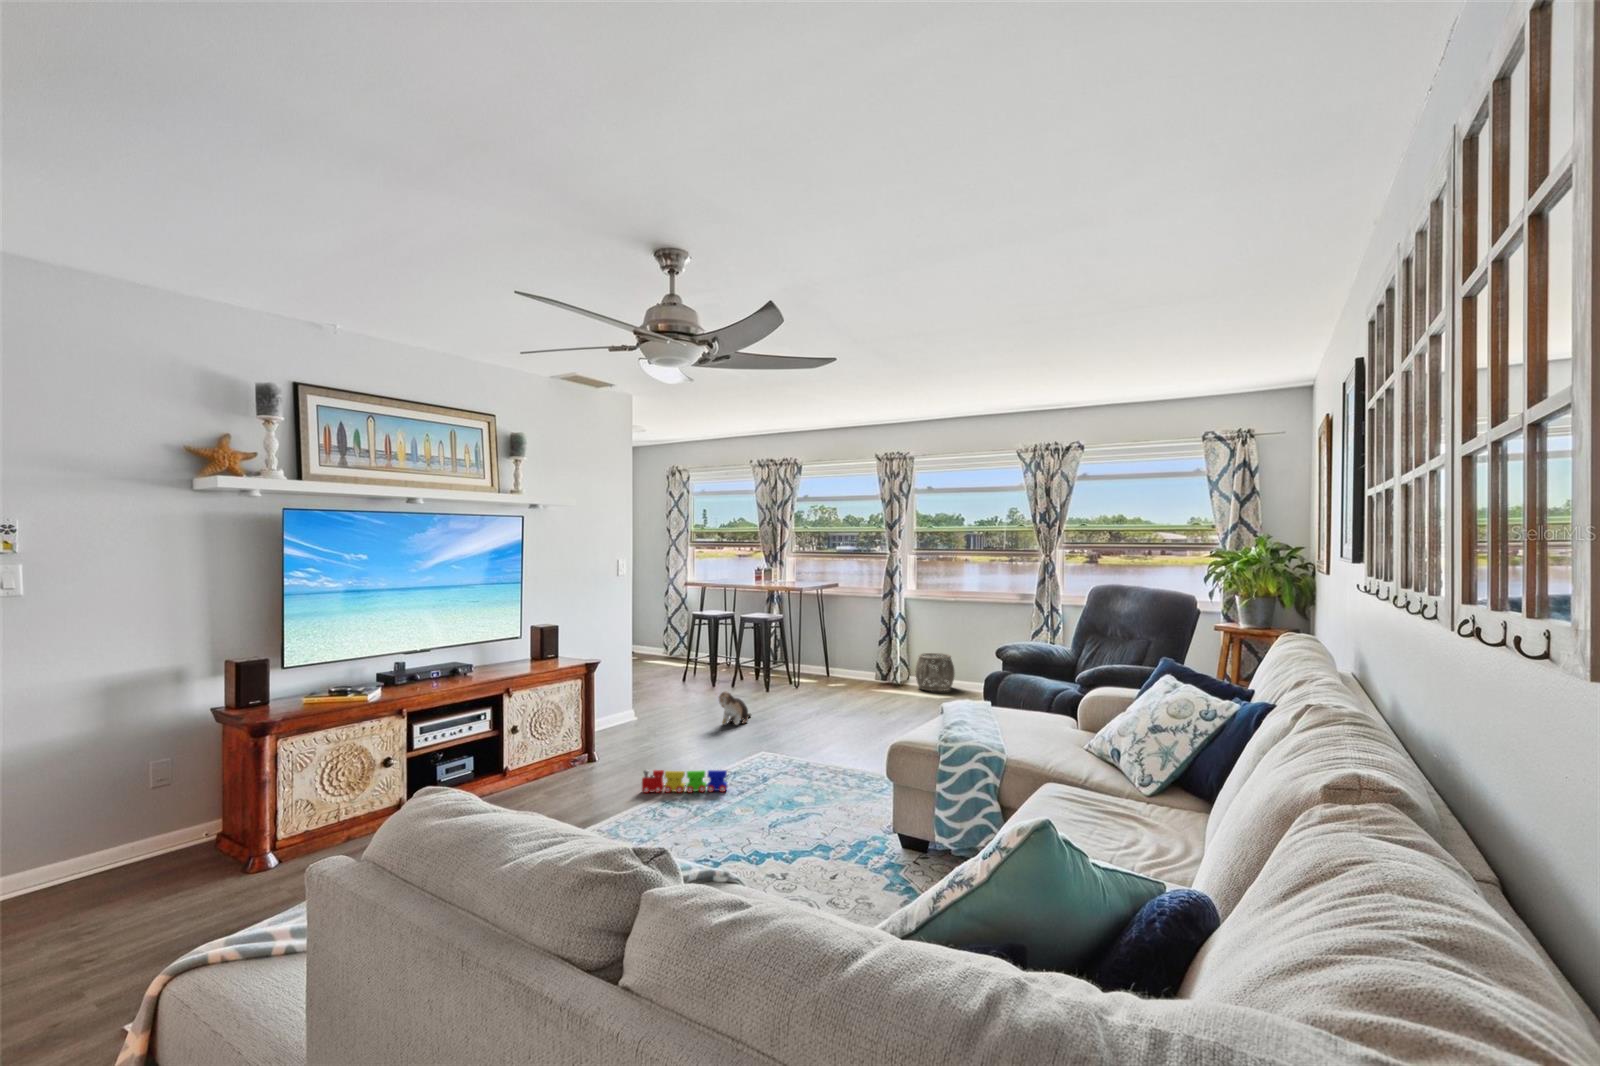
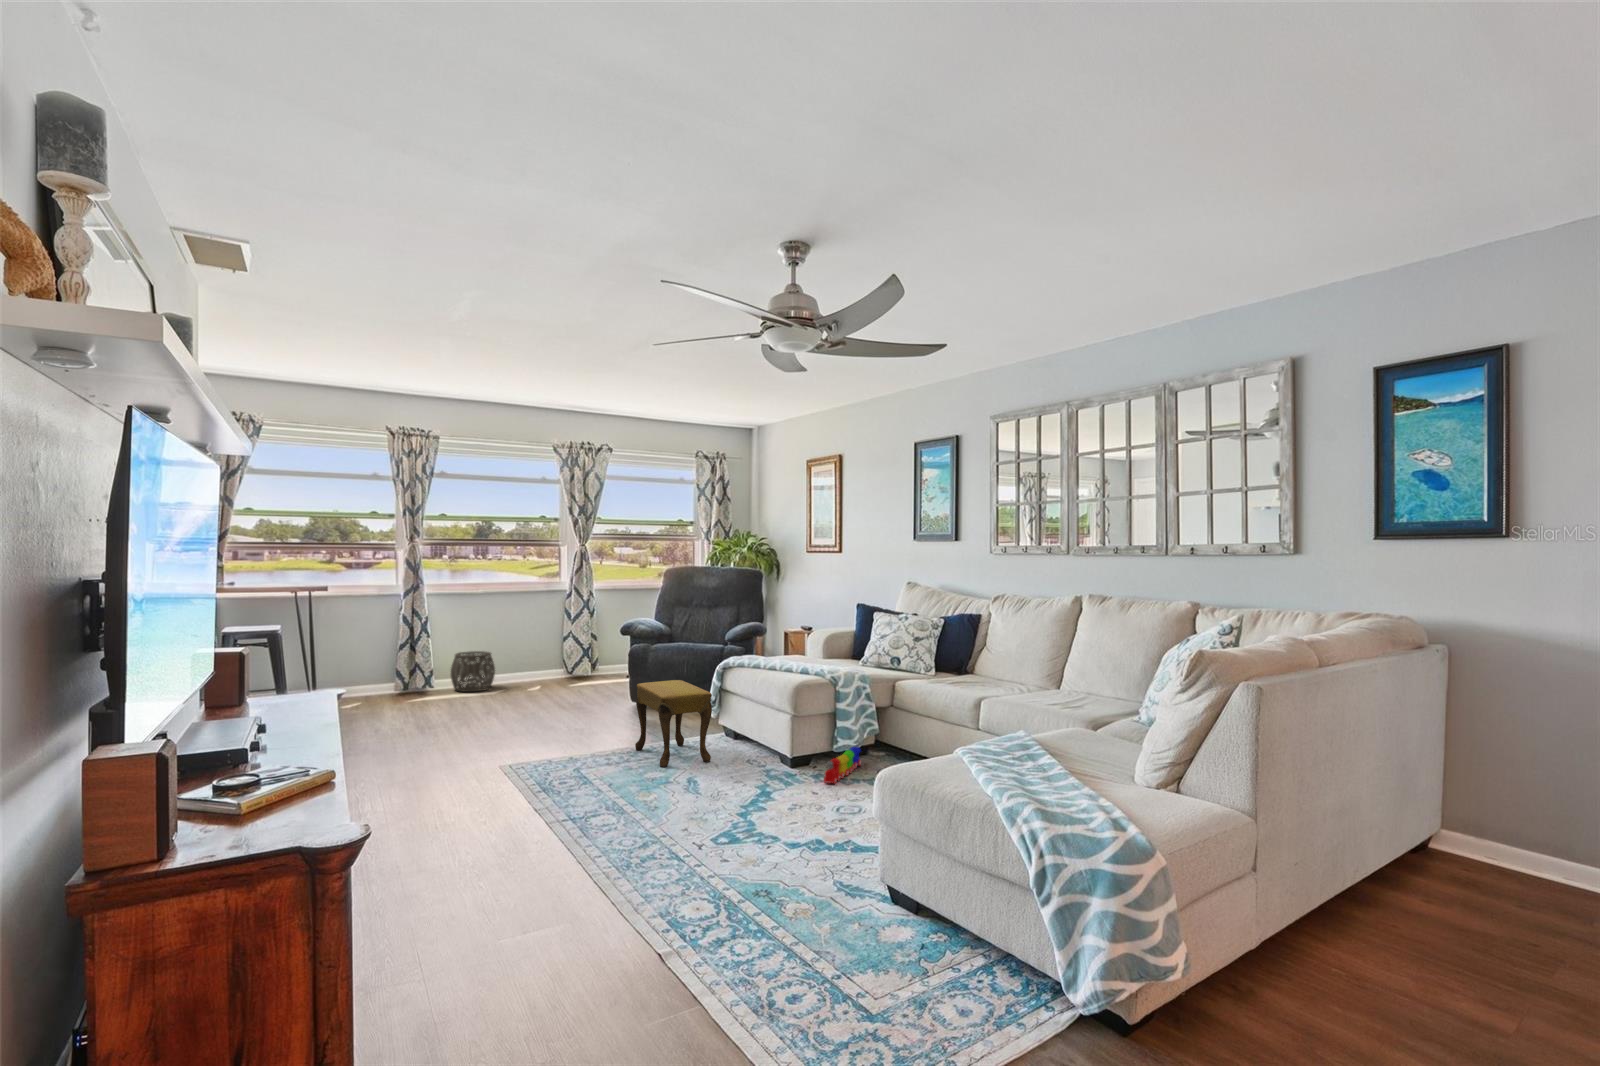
plush toy: present [719,691,751,725] -> none [400,709,433,752]
footstool: none [768,704,863,804] -> present [635,680,712,767]
toy train: present [642,770,728,793] -> present [824,747,861,784]

